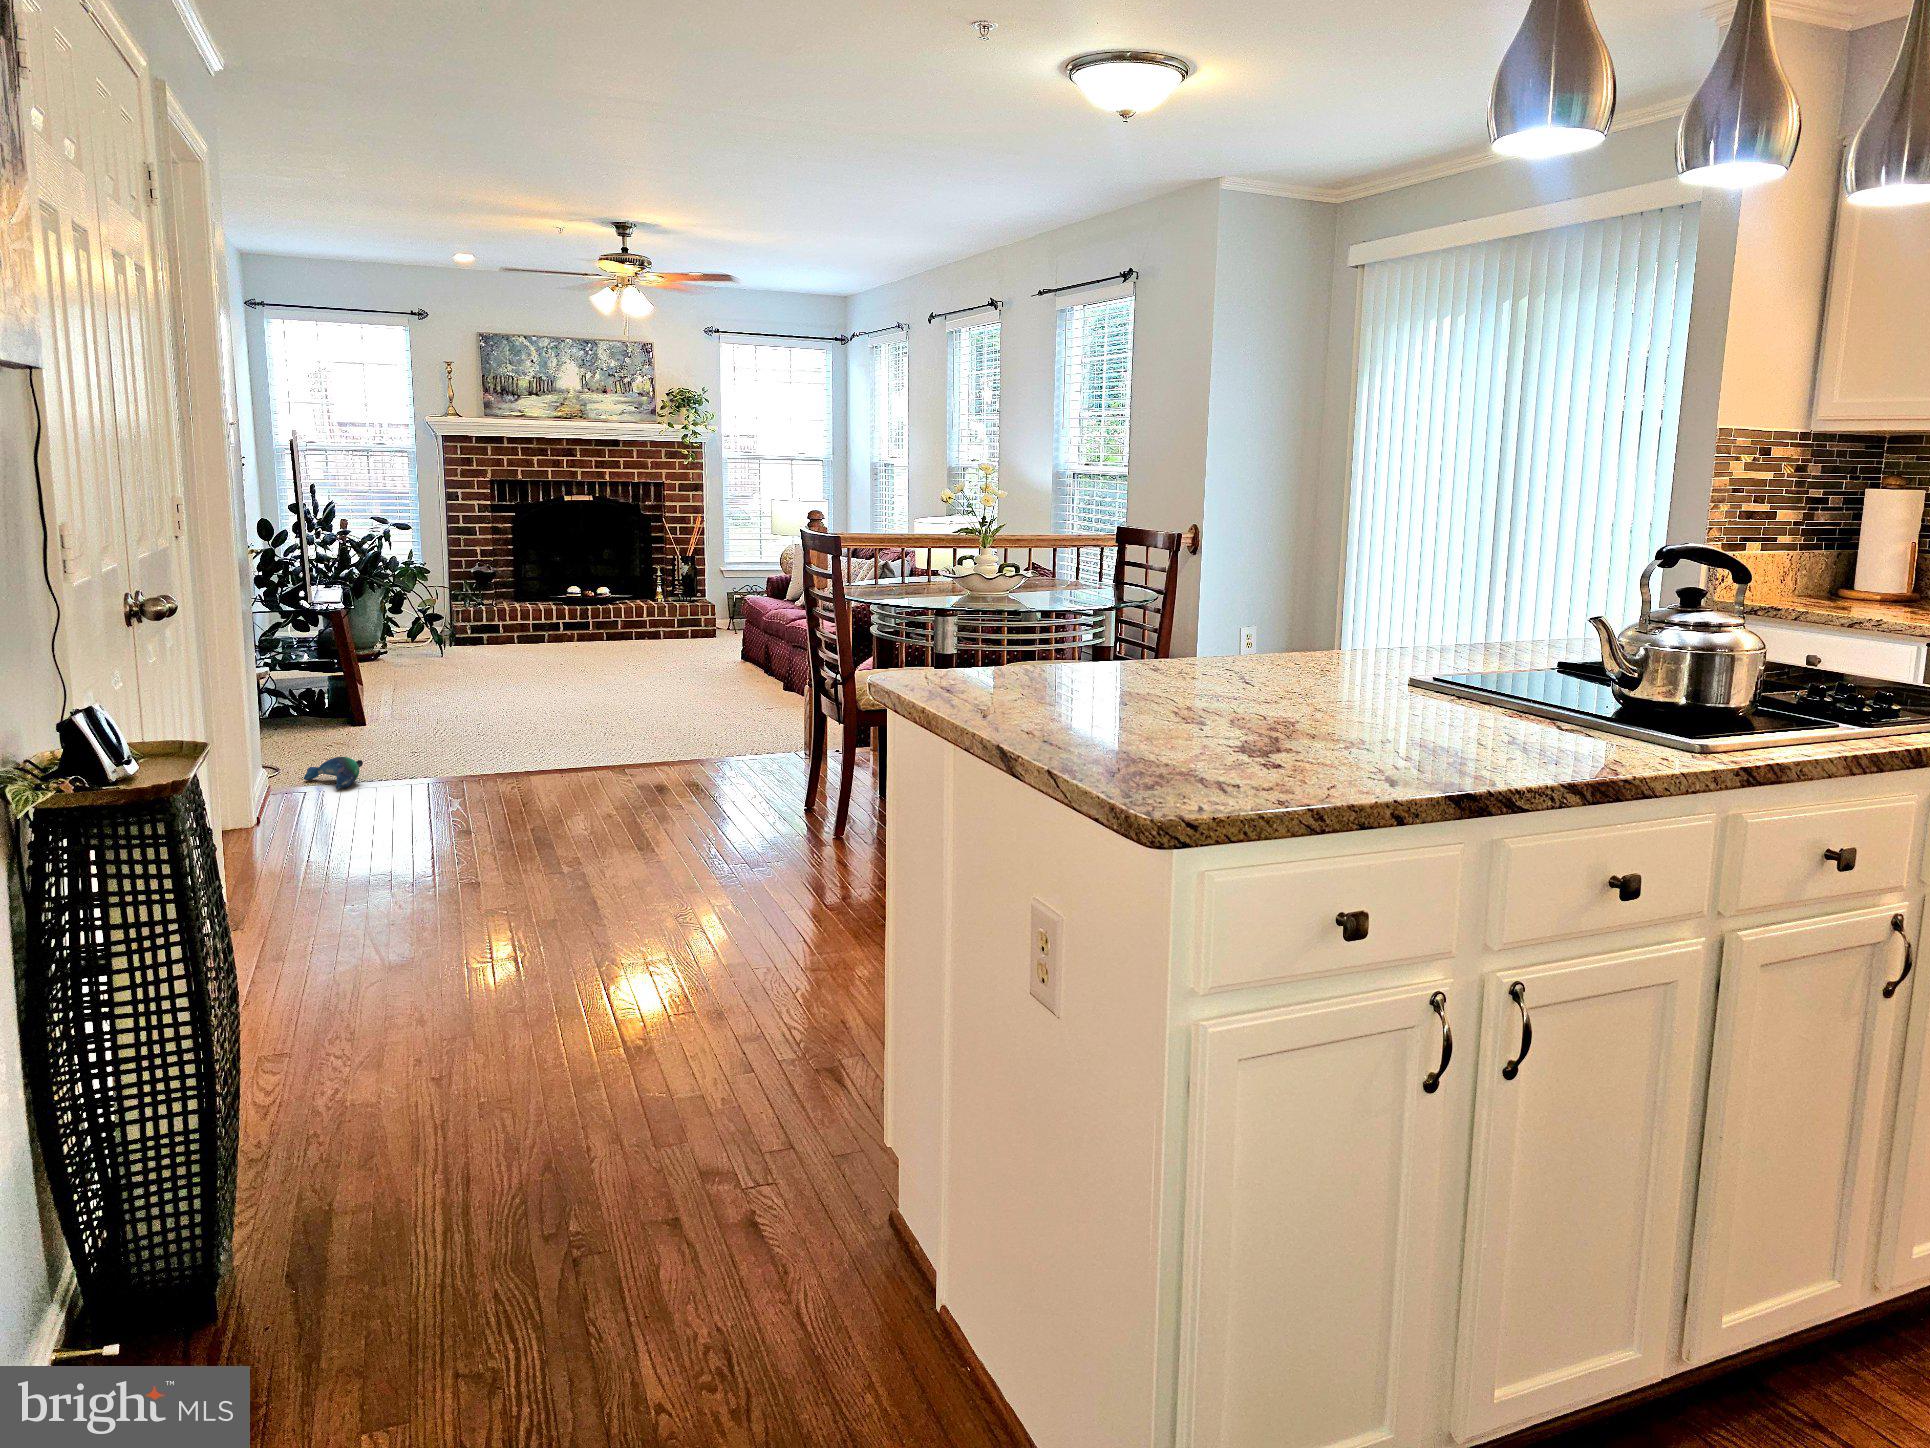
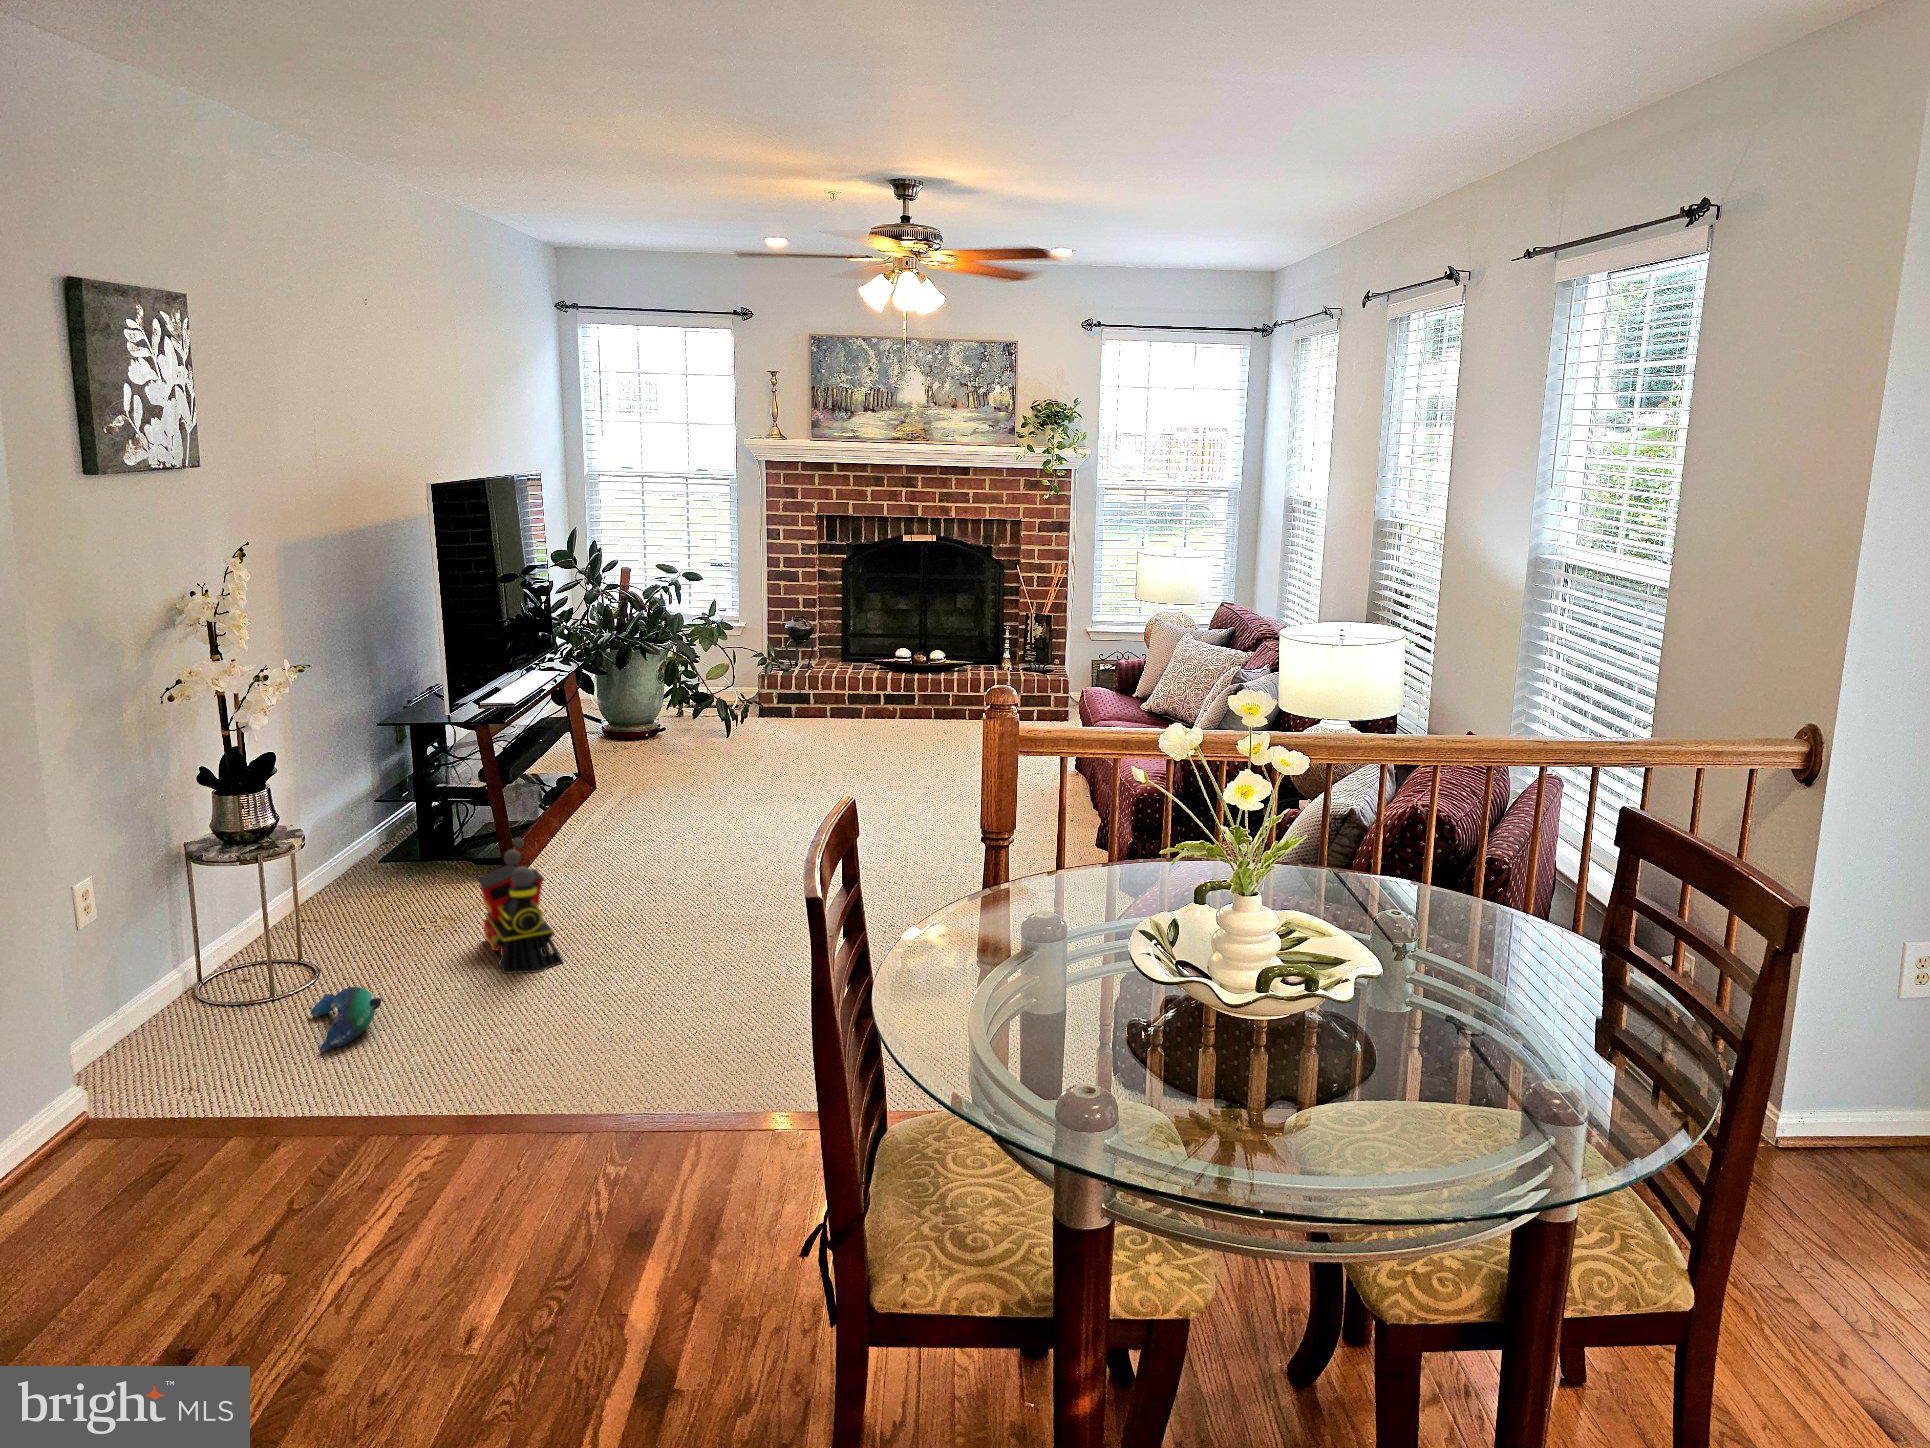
toy train: none [373,672,454,760] -> present [477,838,563,974]

